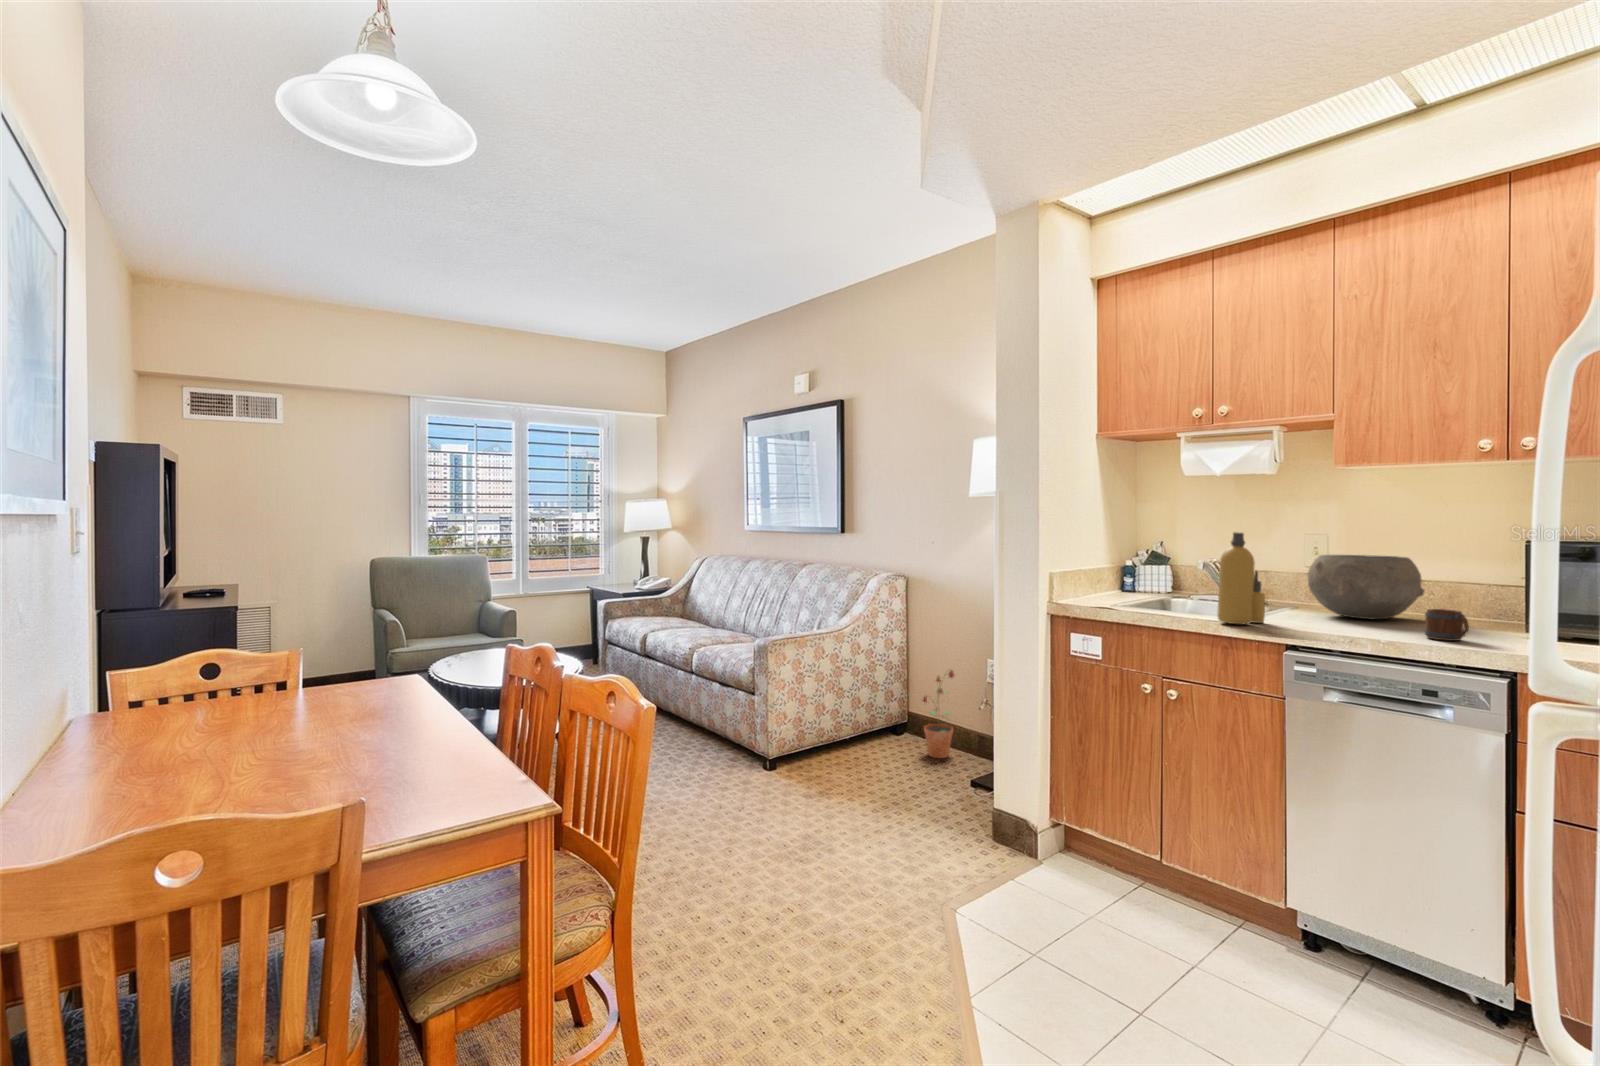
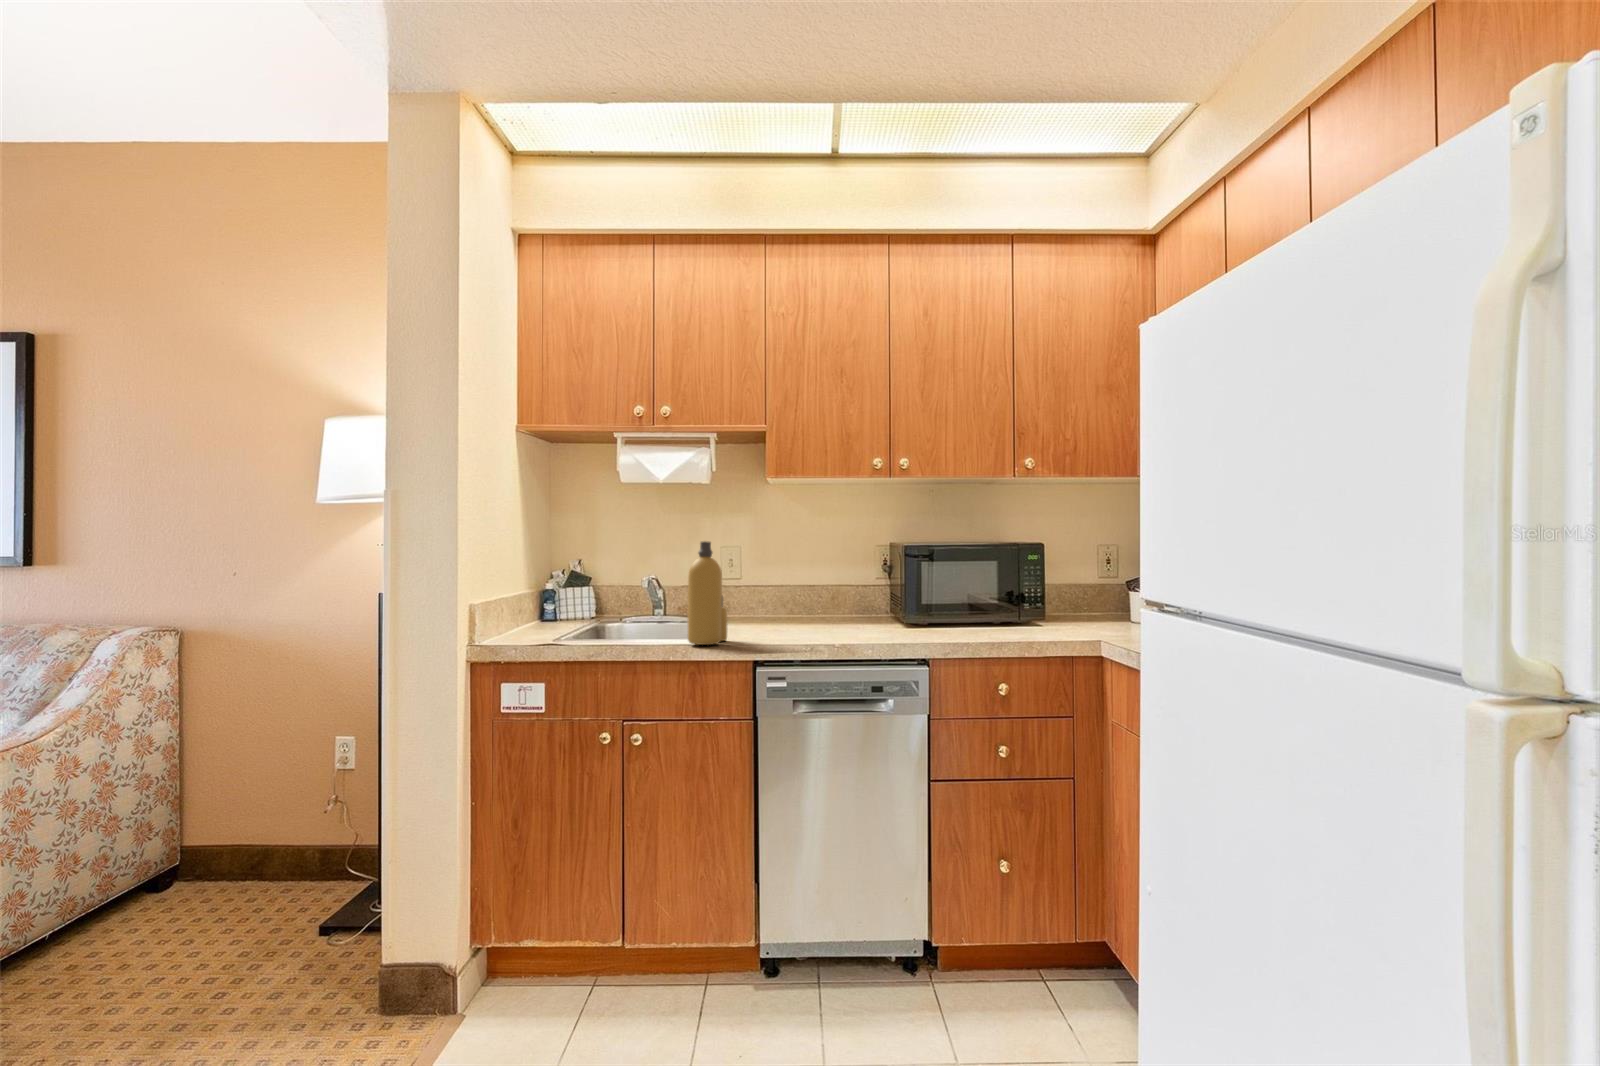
ceramic bowl: present [1308,555,1425,619] -> none [741,566,832,627]
mug: present [1424,609,1469,641] -> none [859,610,895,638]
potted plant: present [923,670,954,758] -> none [214,764,280,911]

